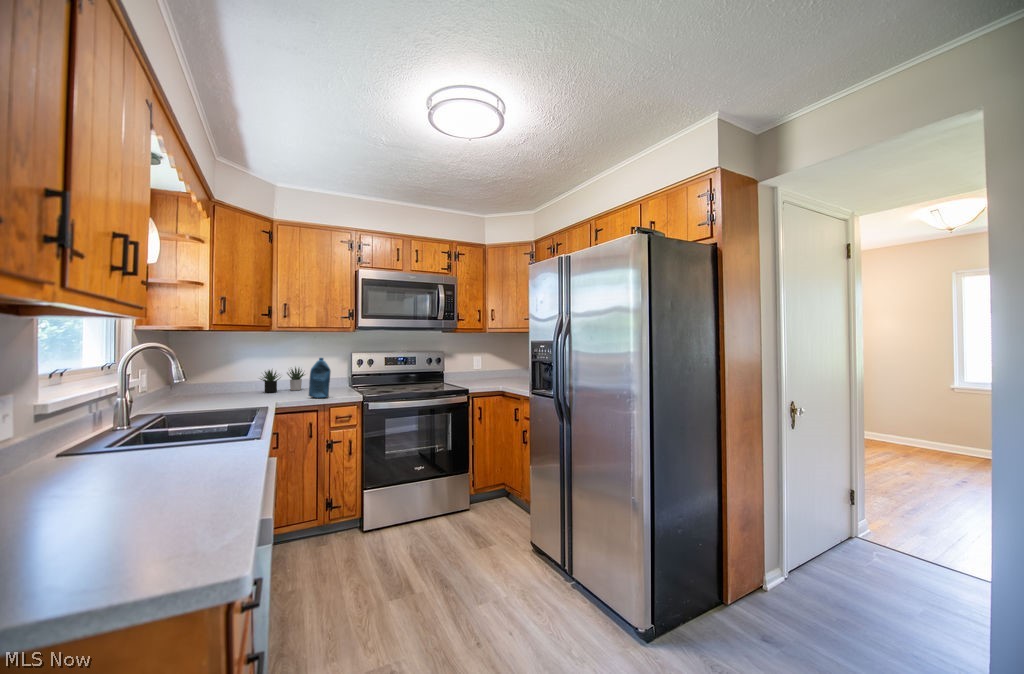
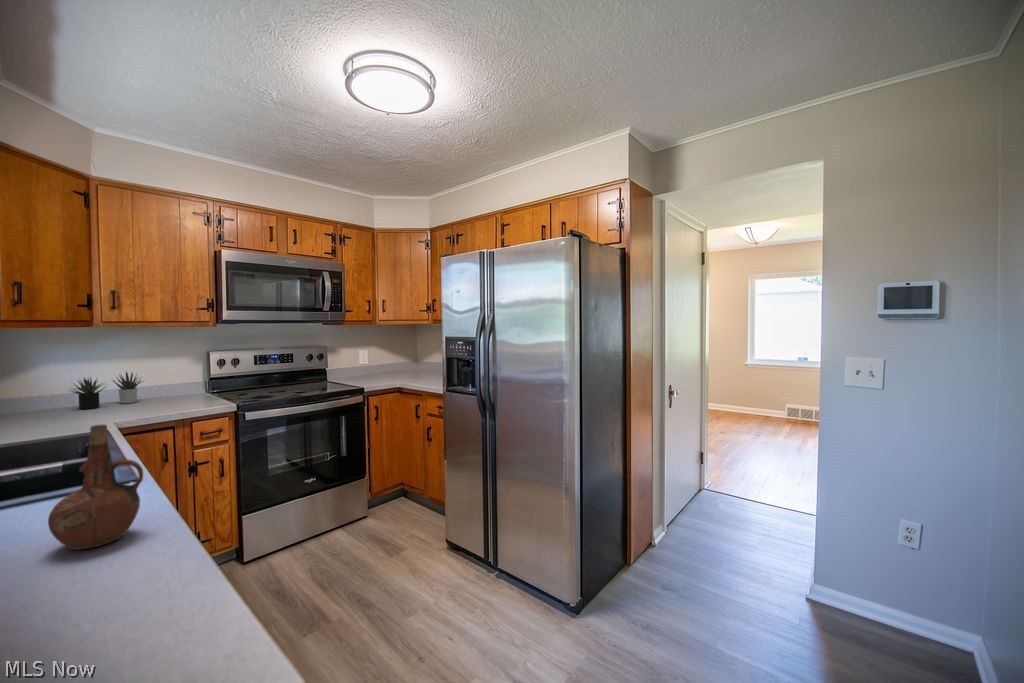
bottle: present [309,358,331,398] -> none [157,360,190,412]
ceramic pitcher: none [172,391,236,481] -> present [48,425,143,549]

